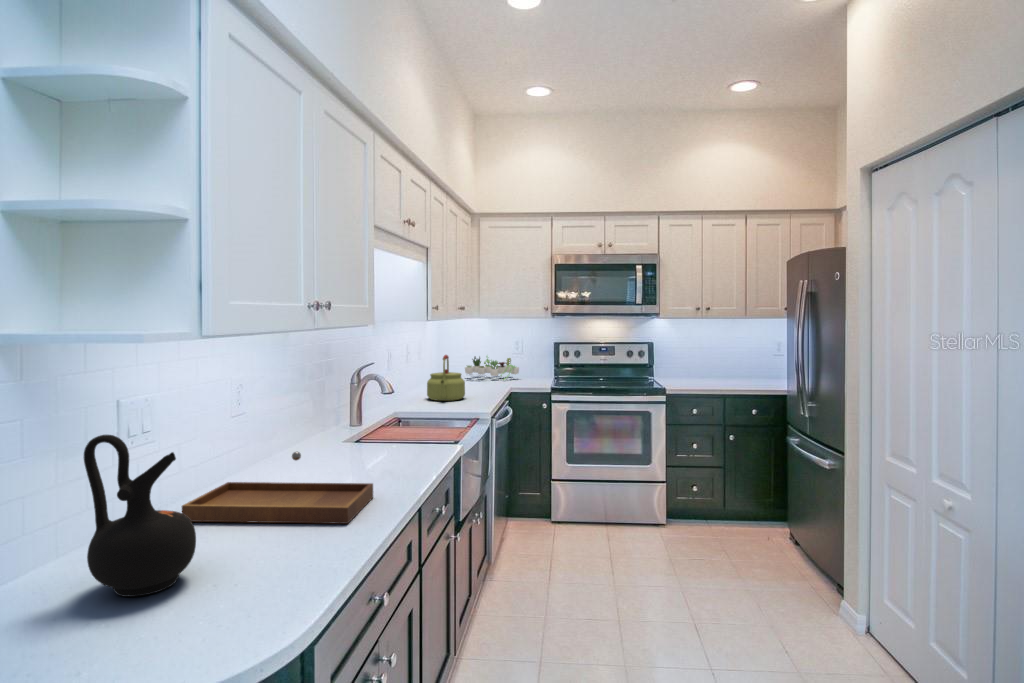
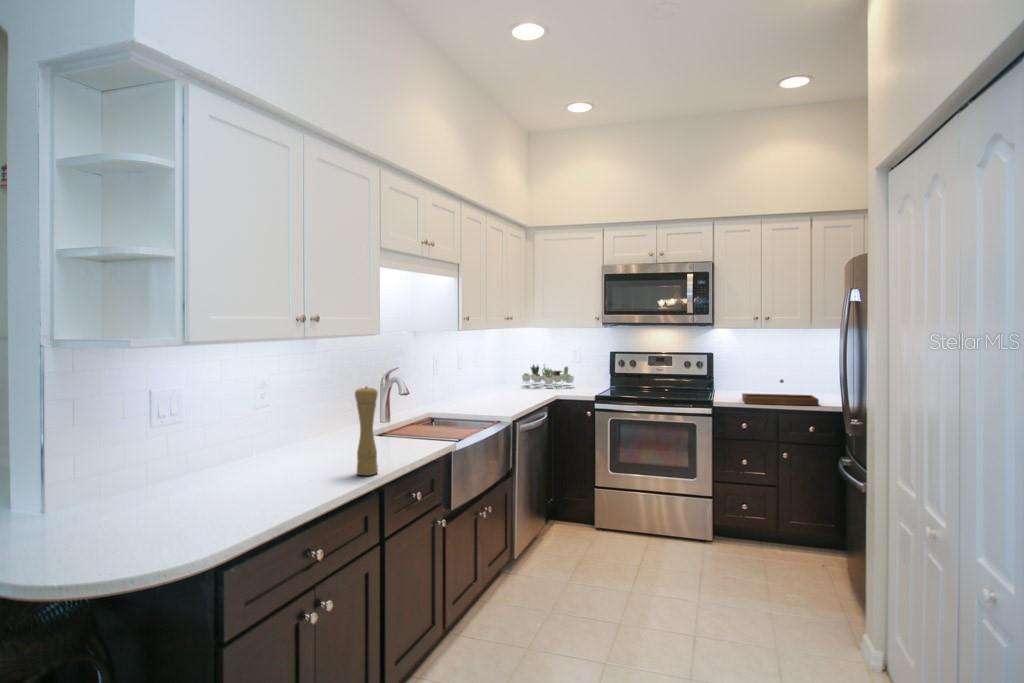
kettle: present [427,355,465,401] -> none [465,364,502,408]
pepper mill: none [379,377,404,478] -> present [355,387,378,475]
ceramic jug: present [84,435,196,597] -> none [70,428,153,551]
tray: present [182,452,373,524] -> present [742,379,819,406]

